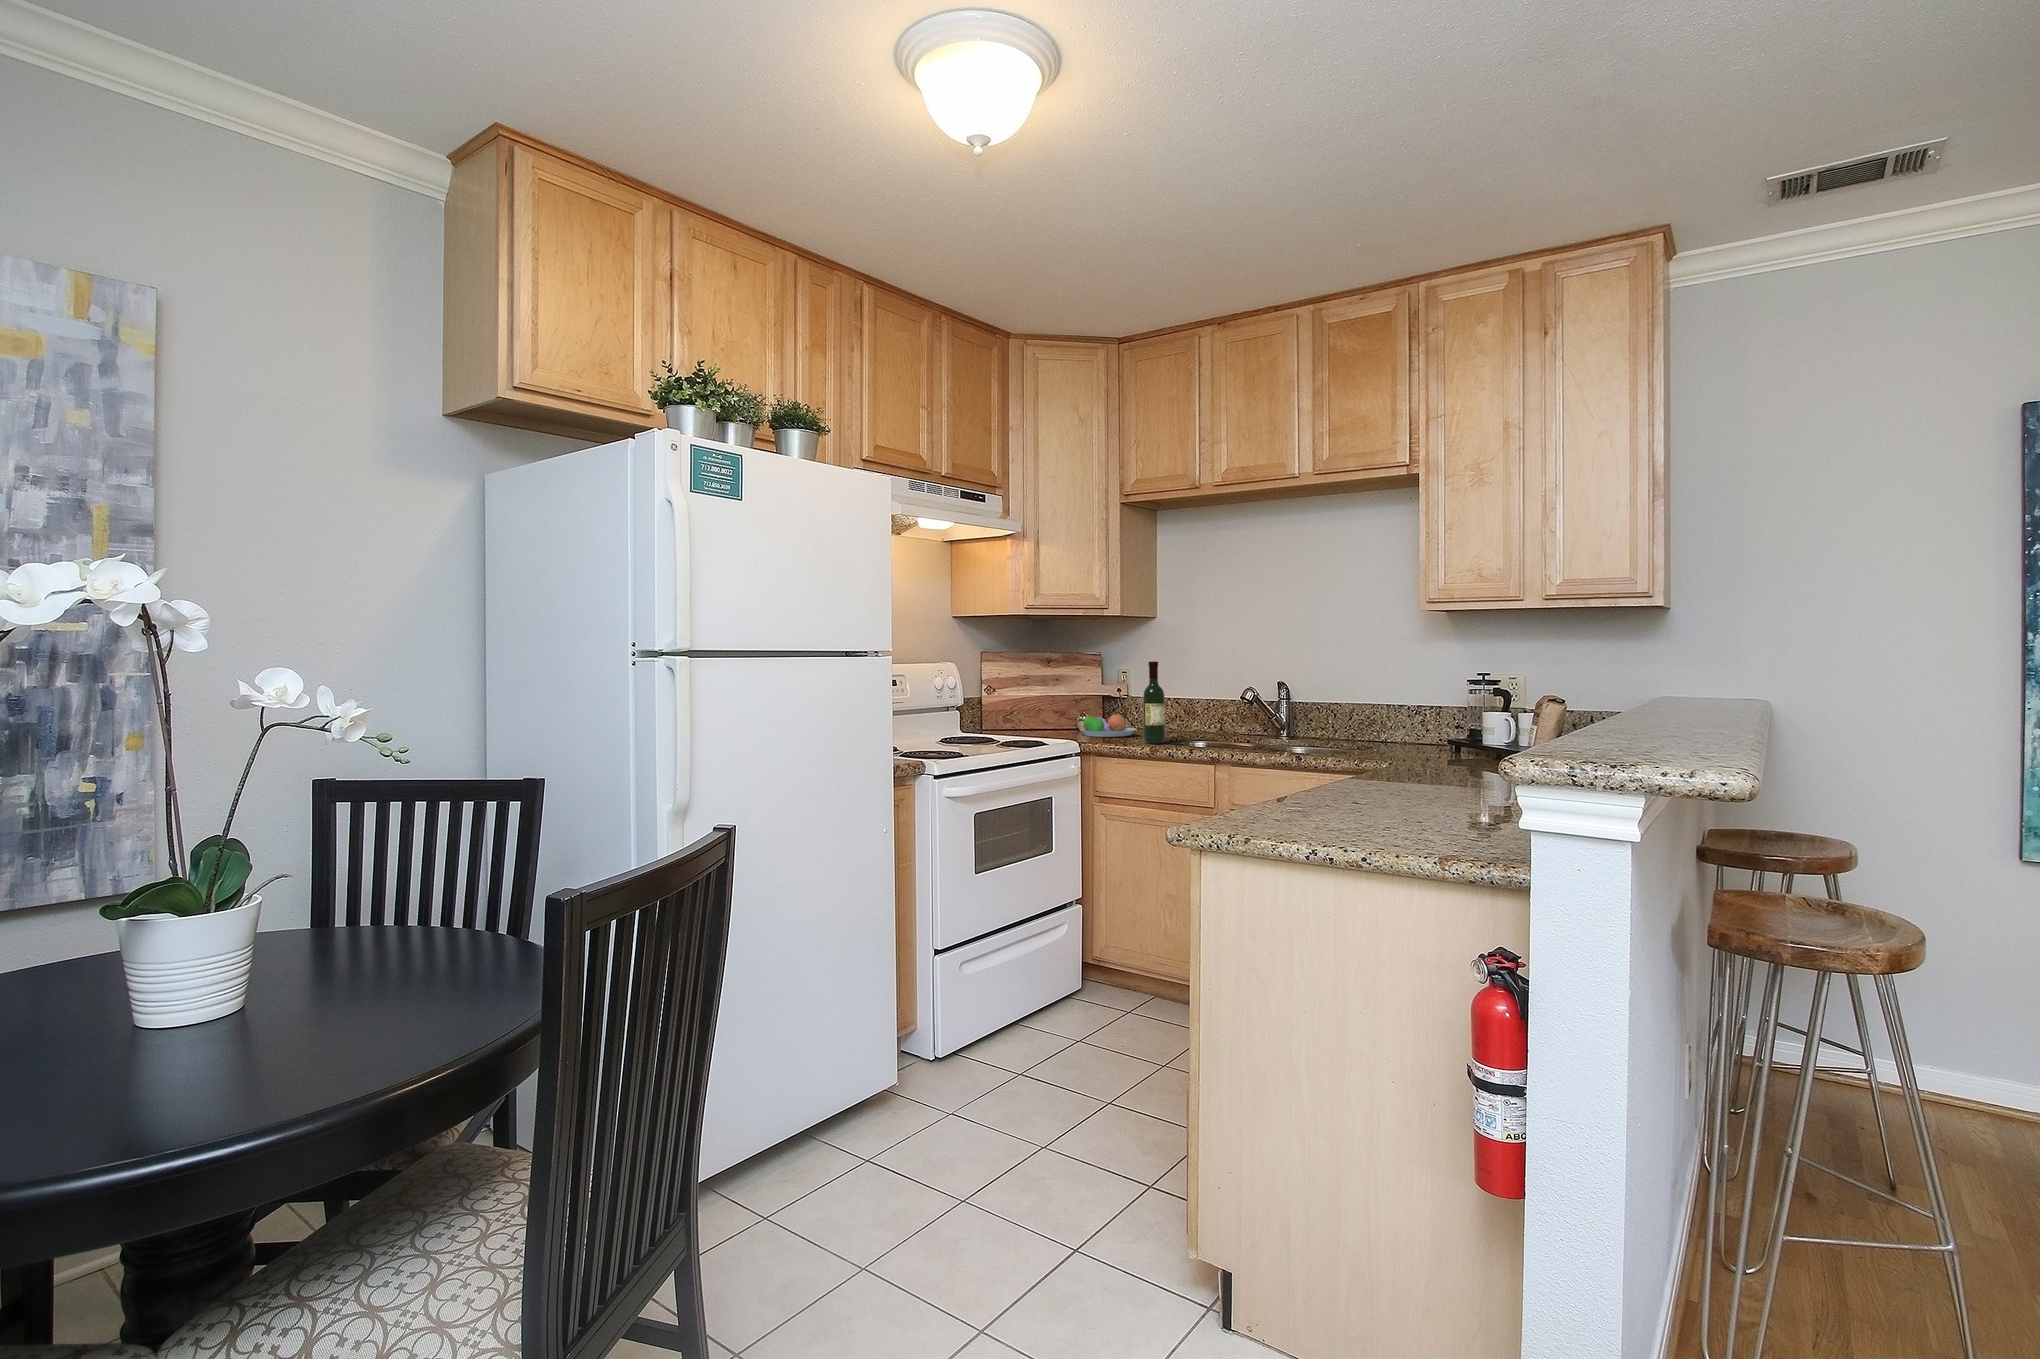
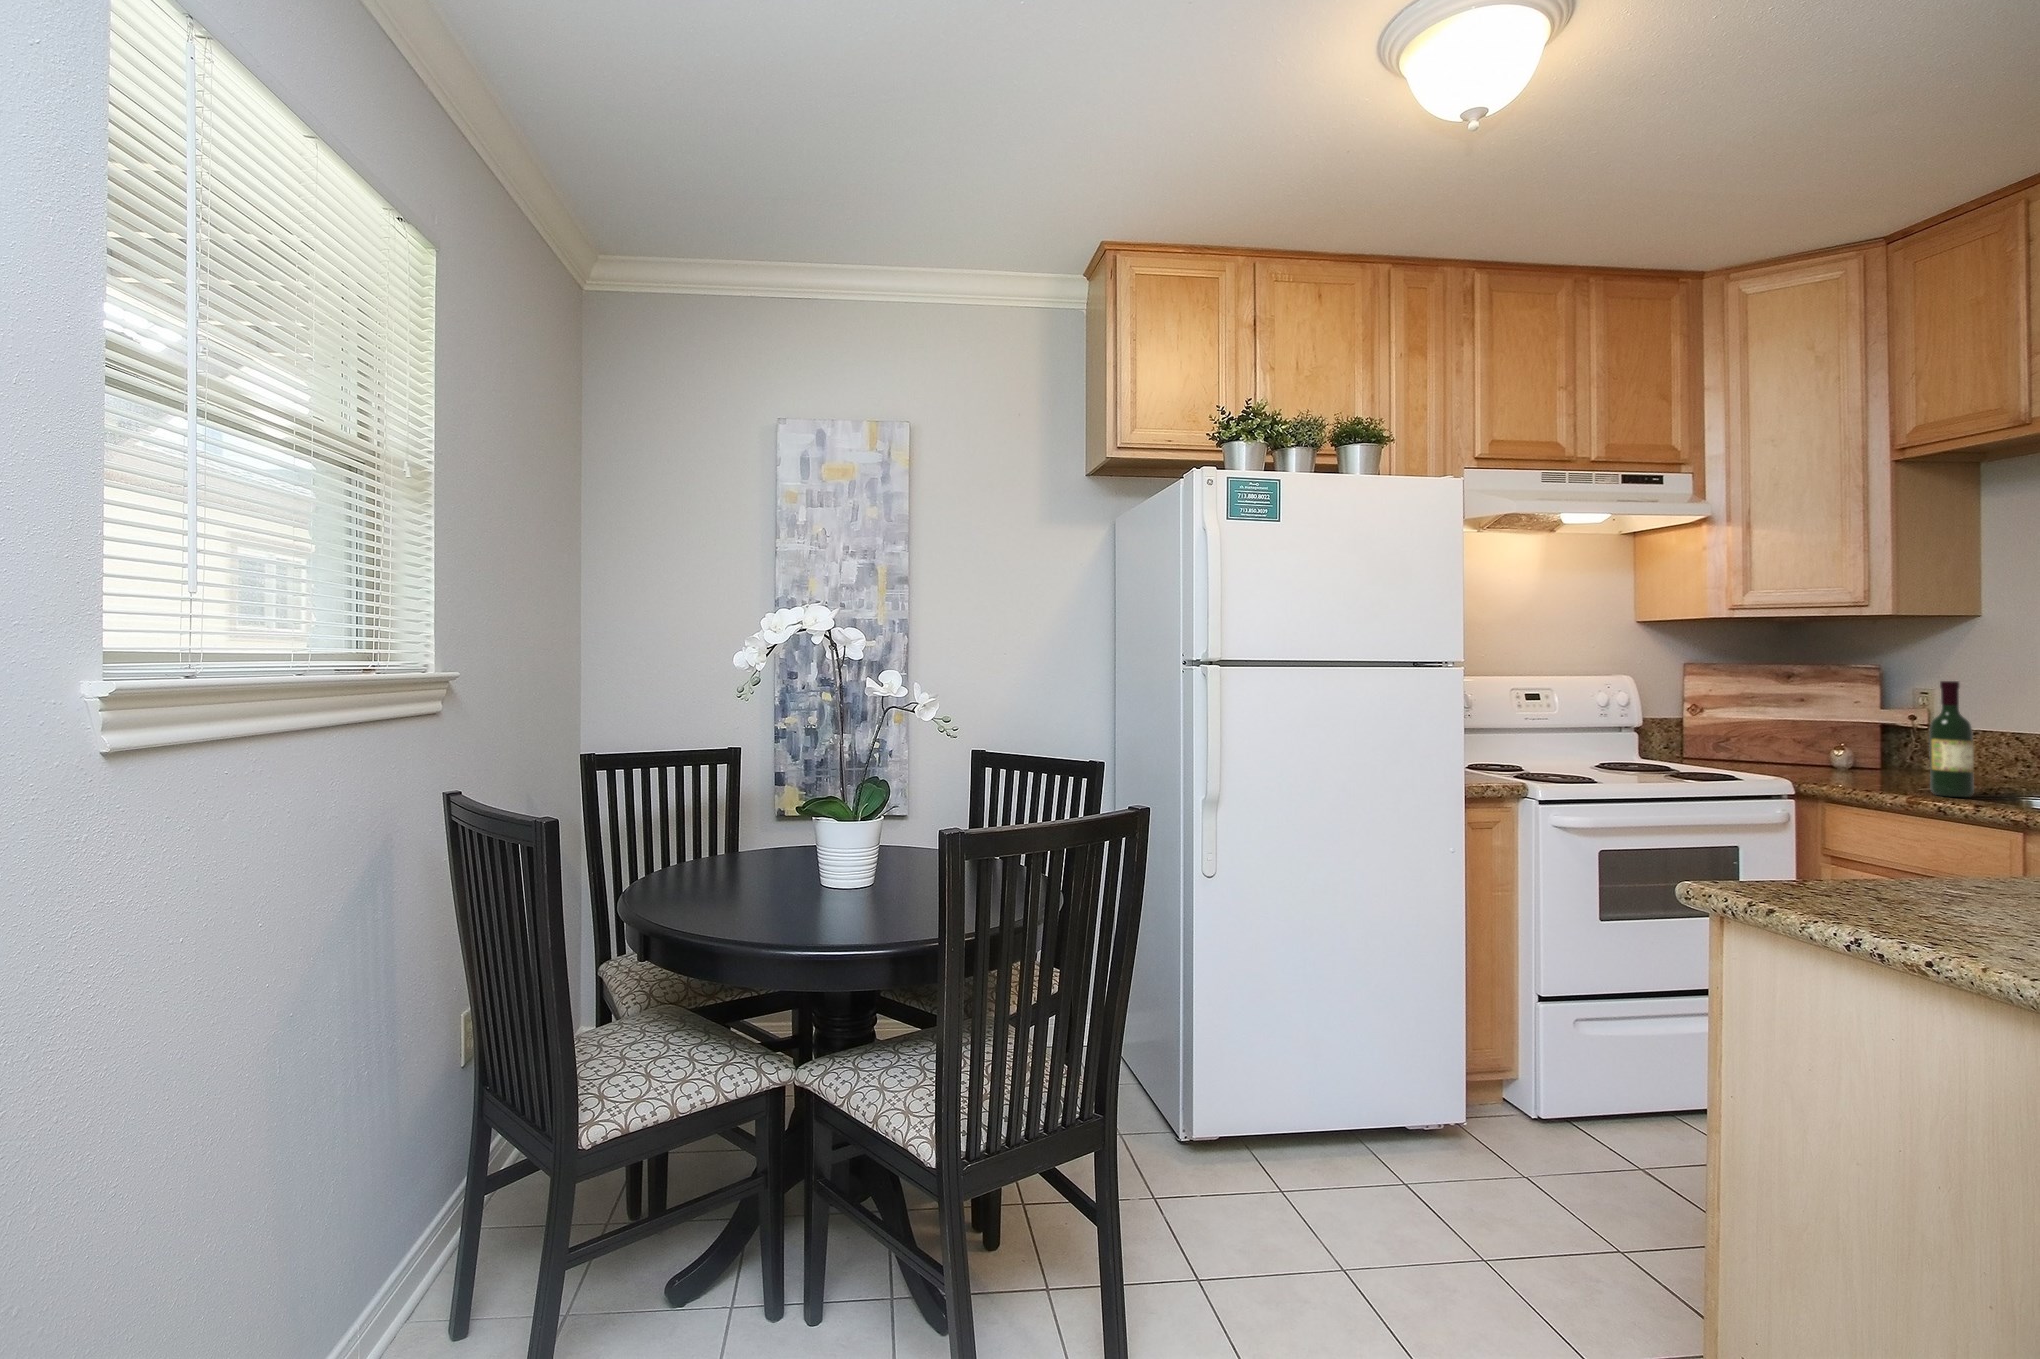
fruit bowl: present [1078,712,1137,737] -> none [1823,743,1938,781]

